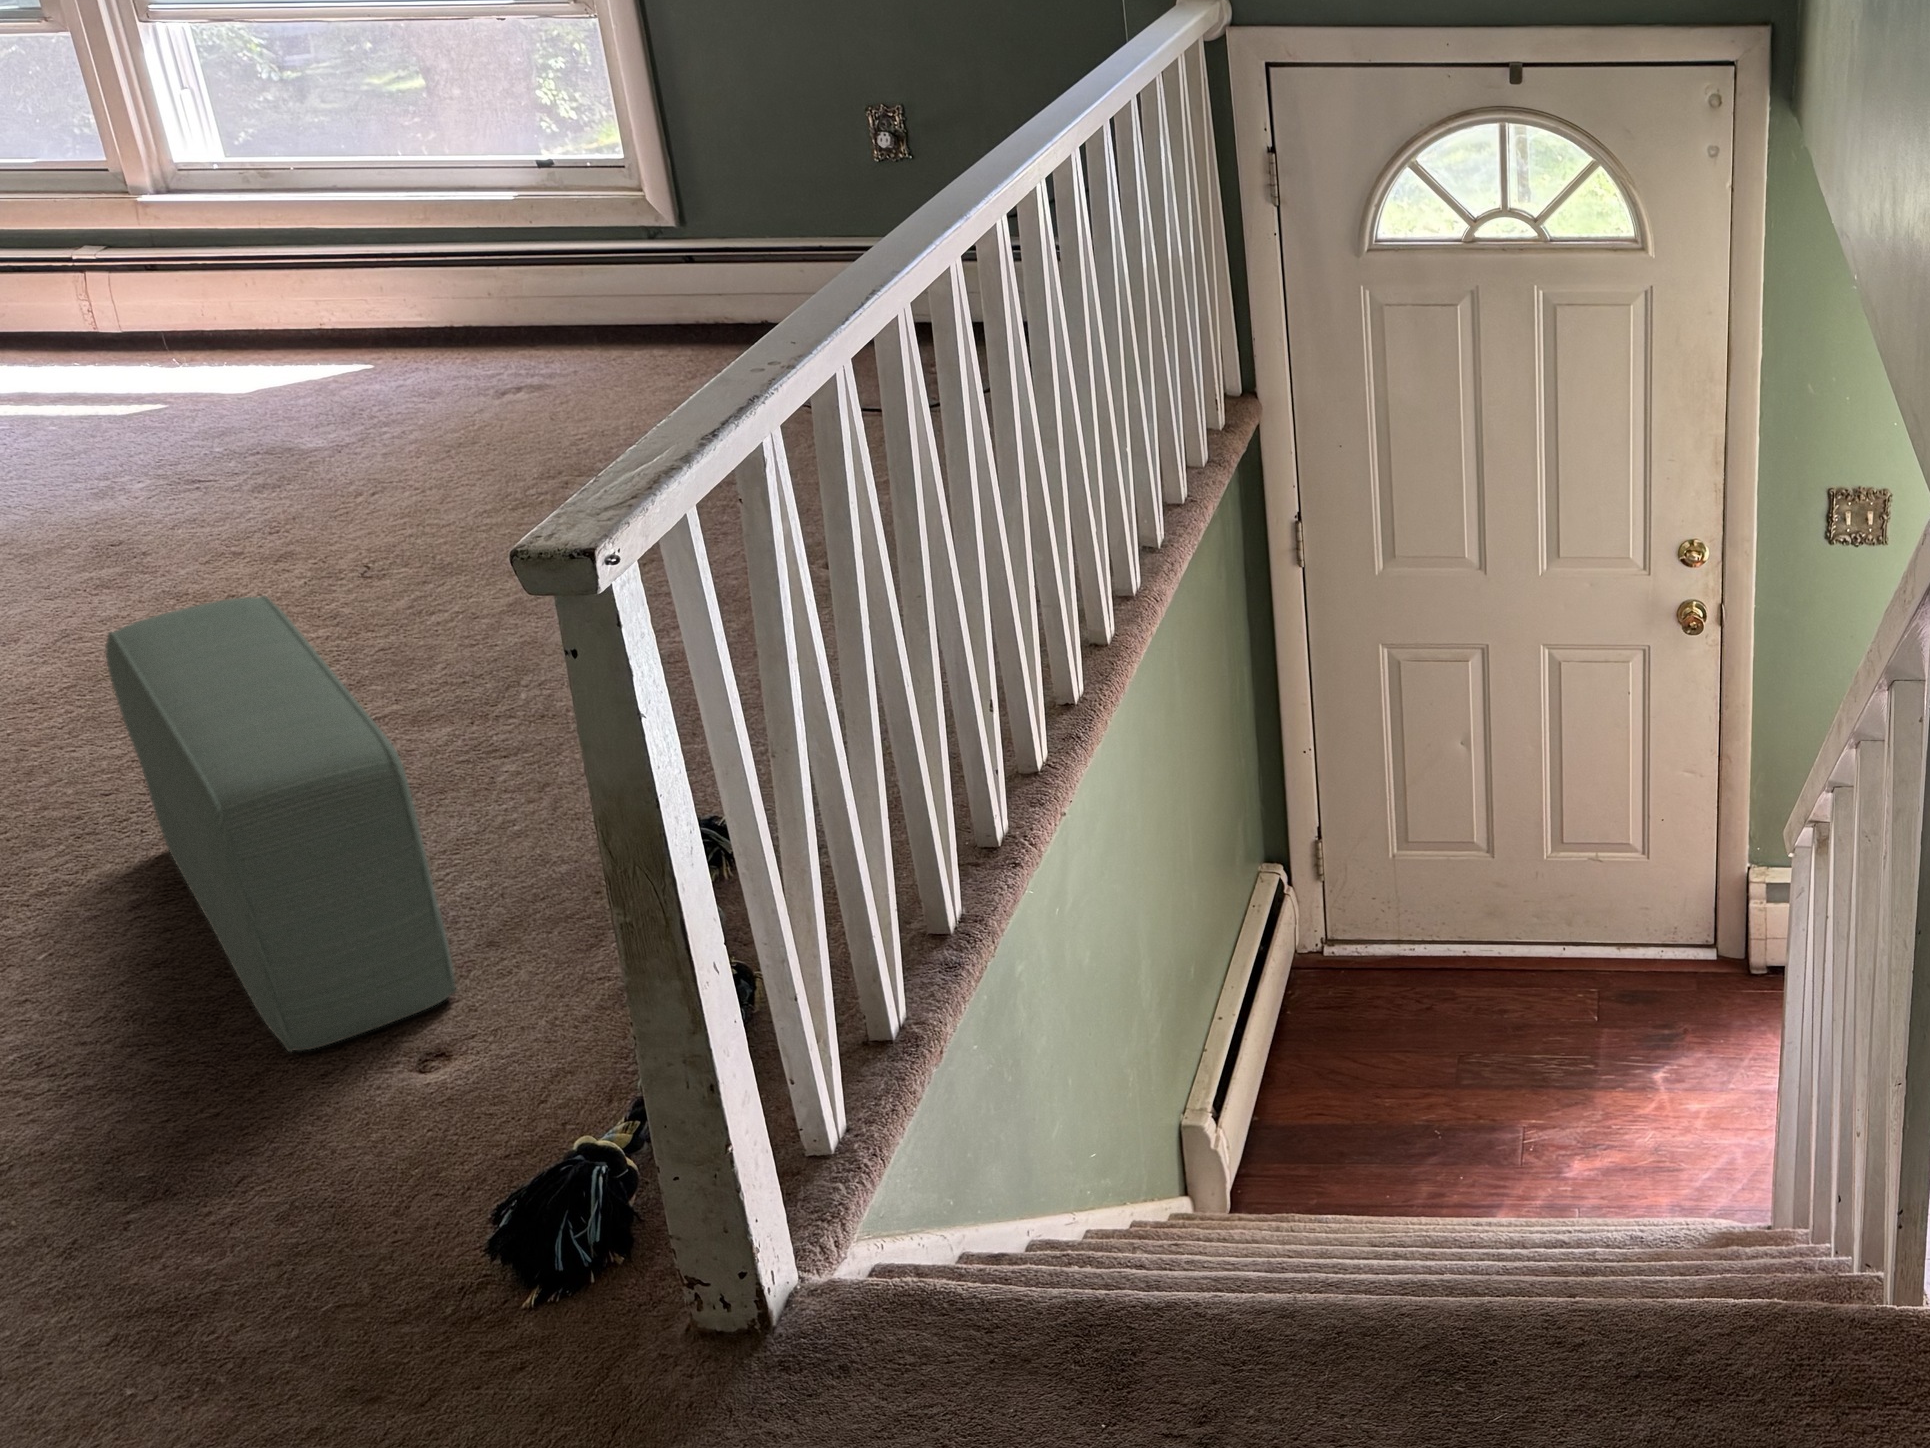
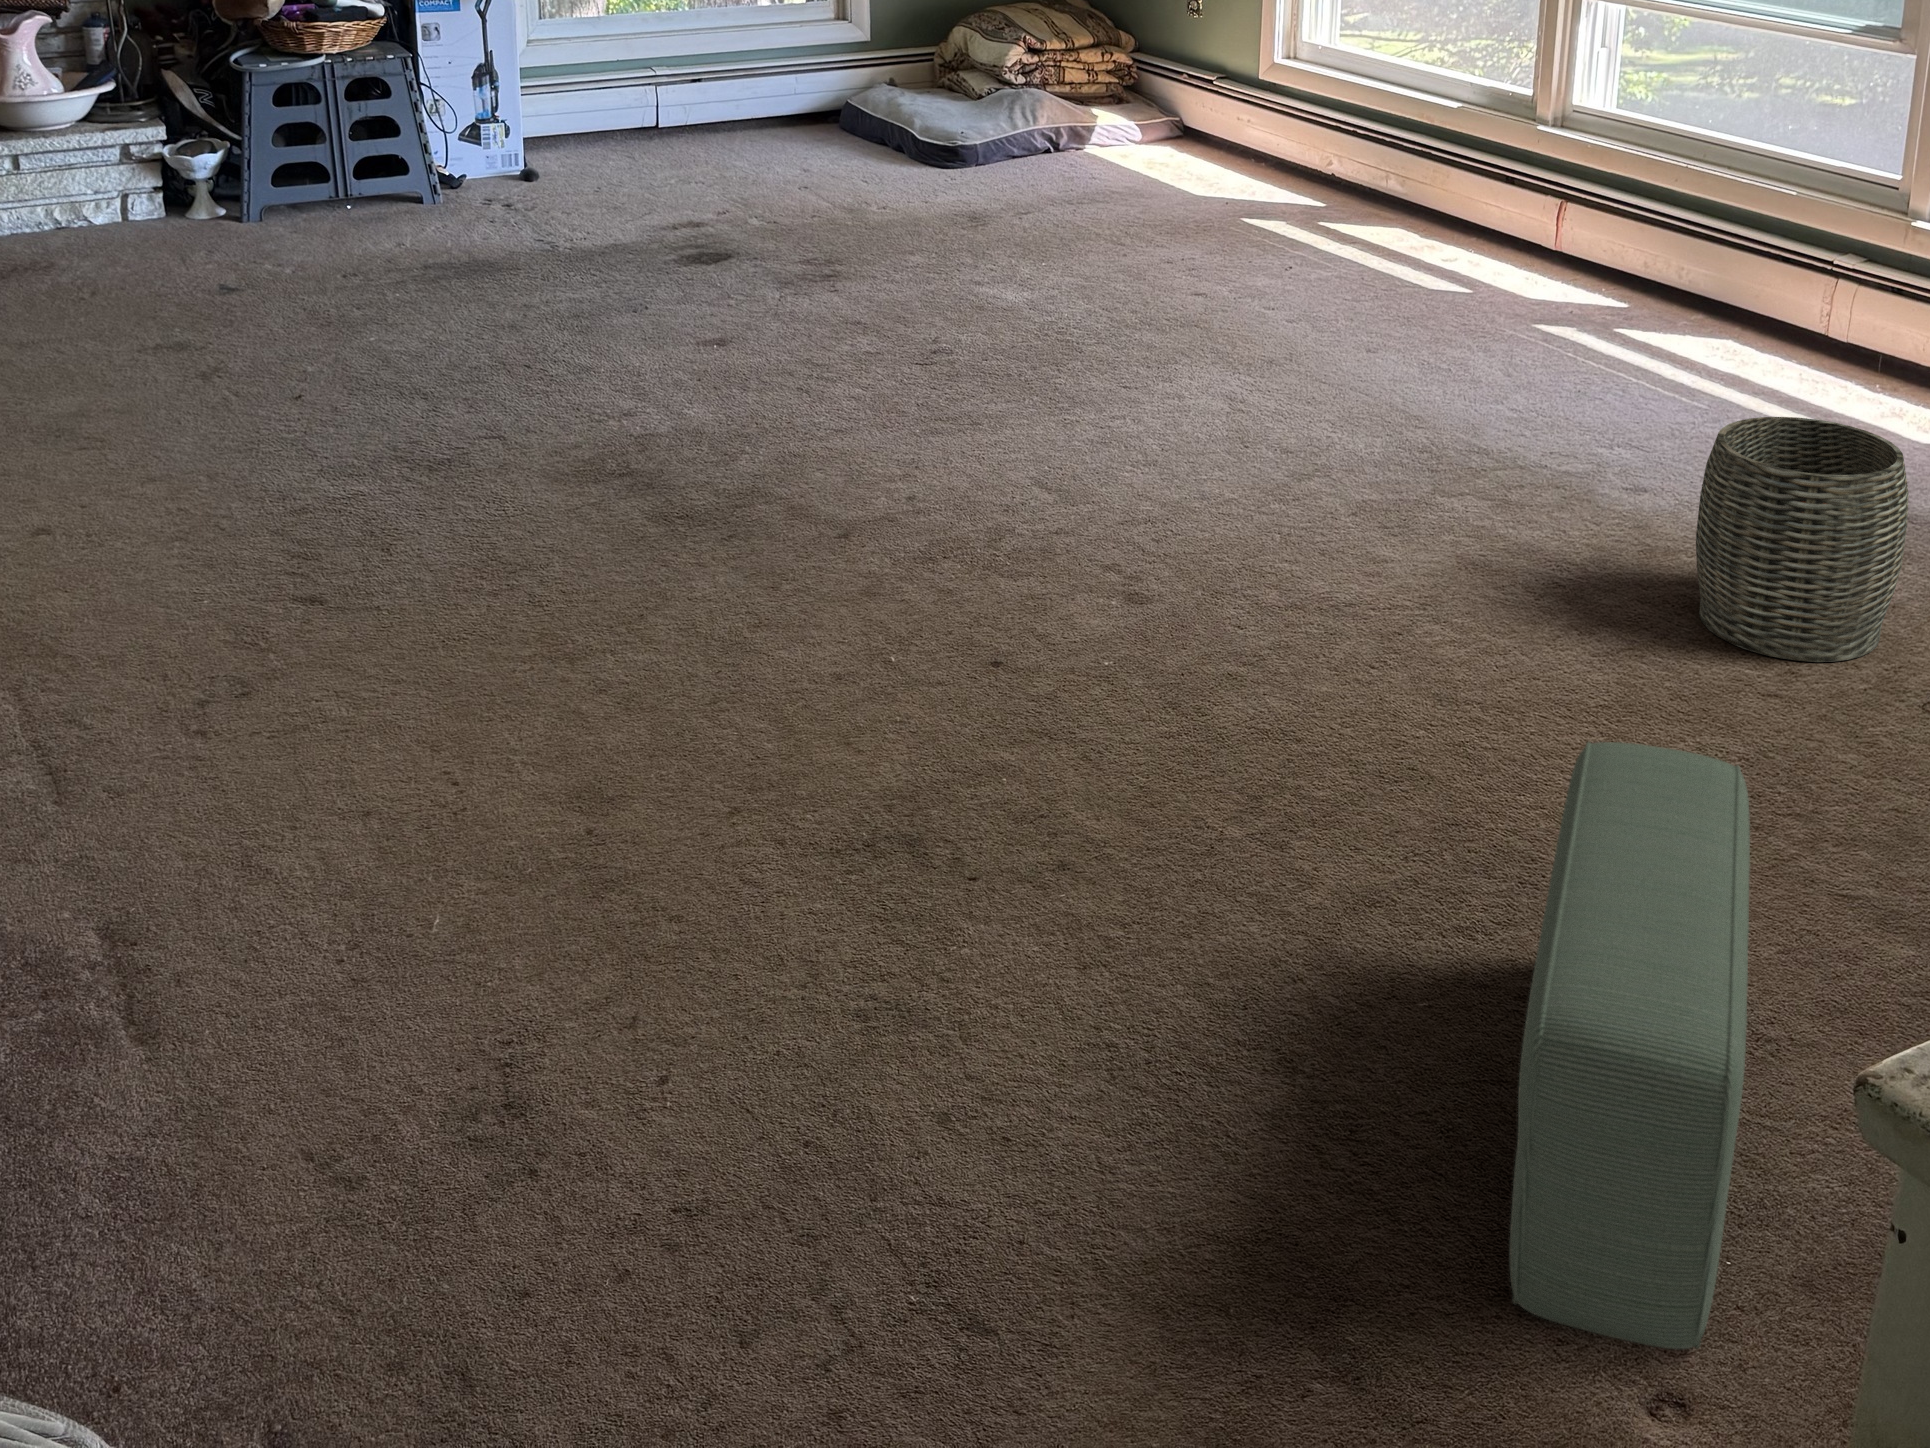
woven basket: none [62,354,304,585] -> present [1696,417,1909,662]

